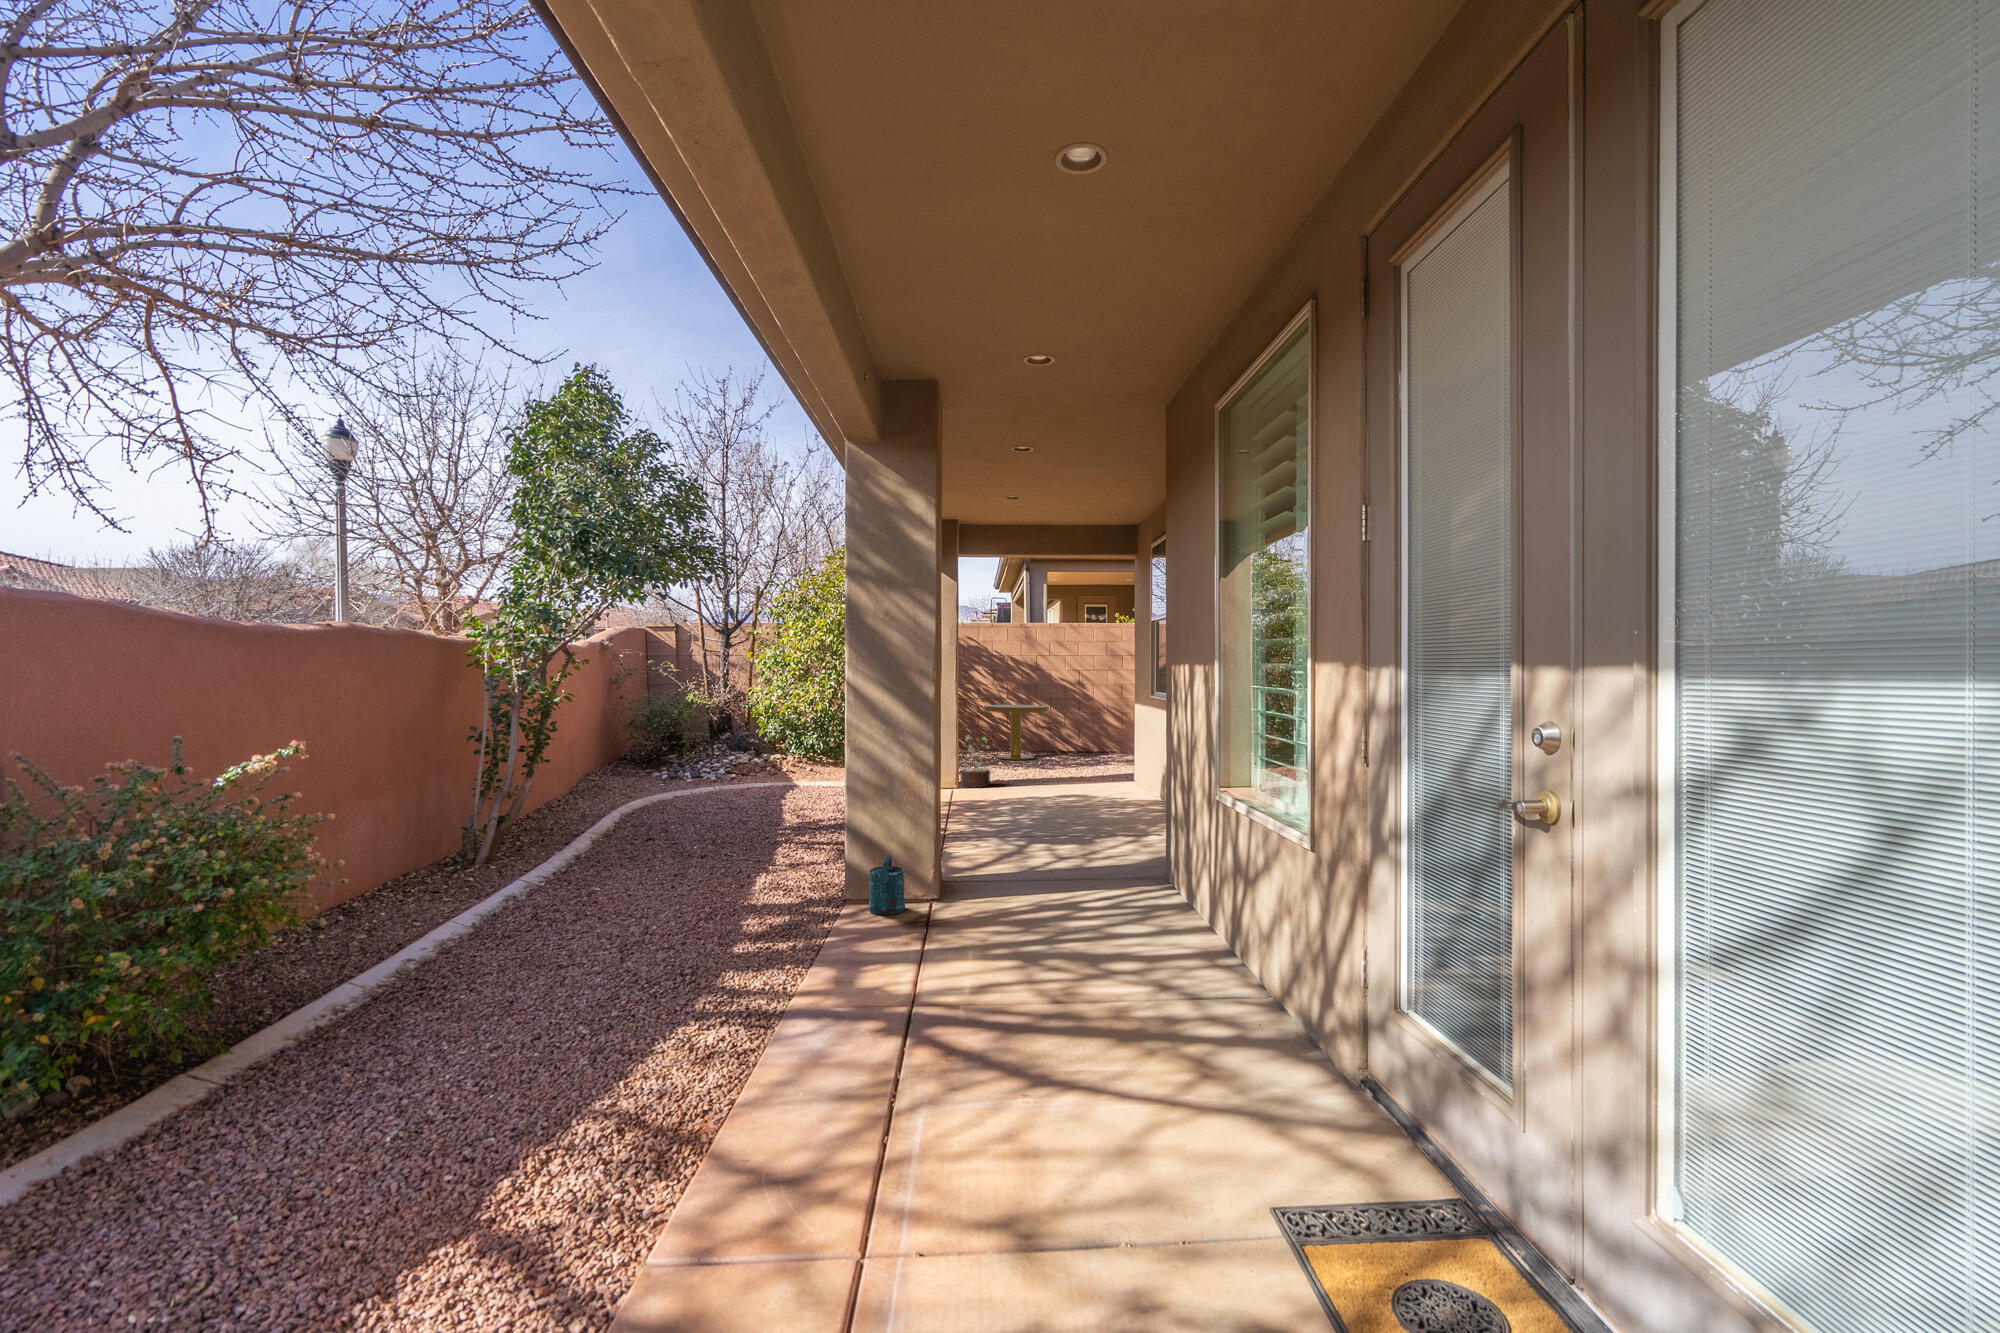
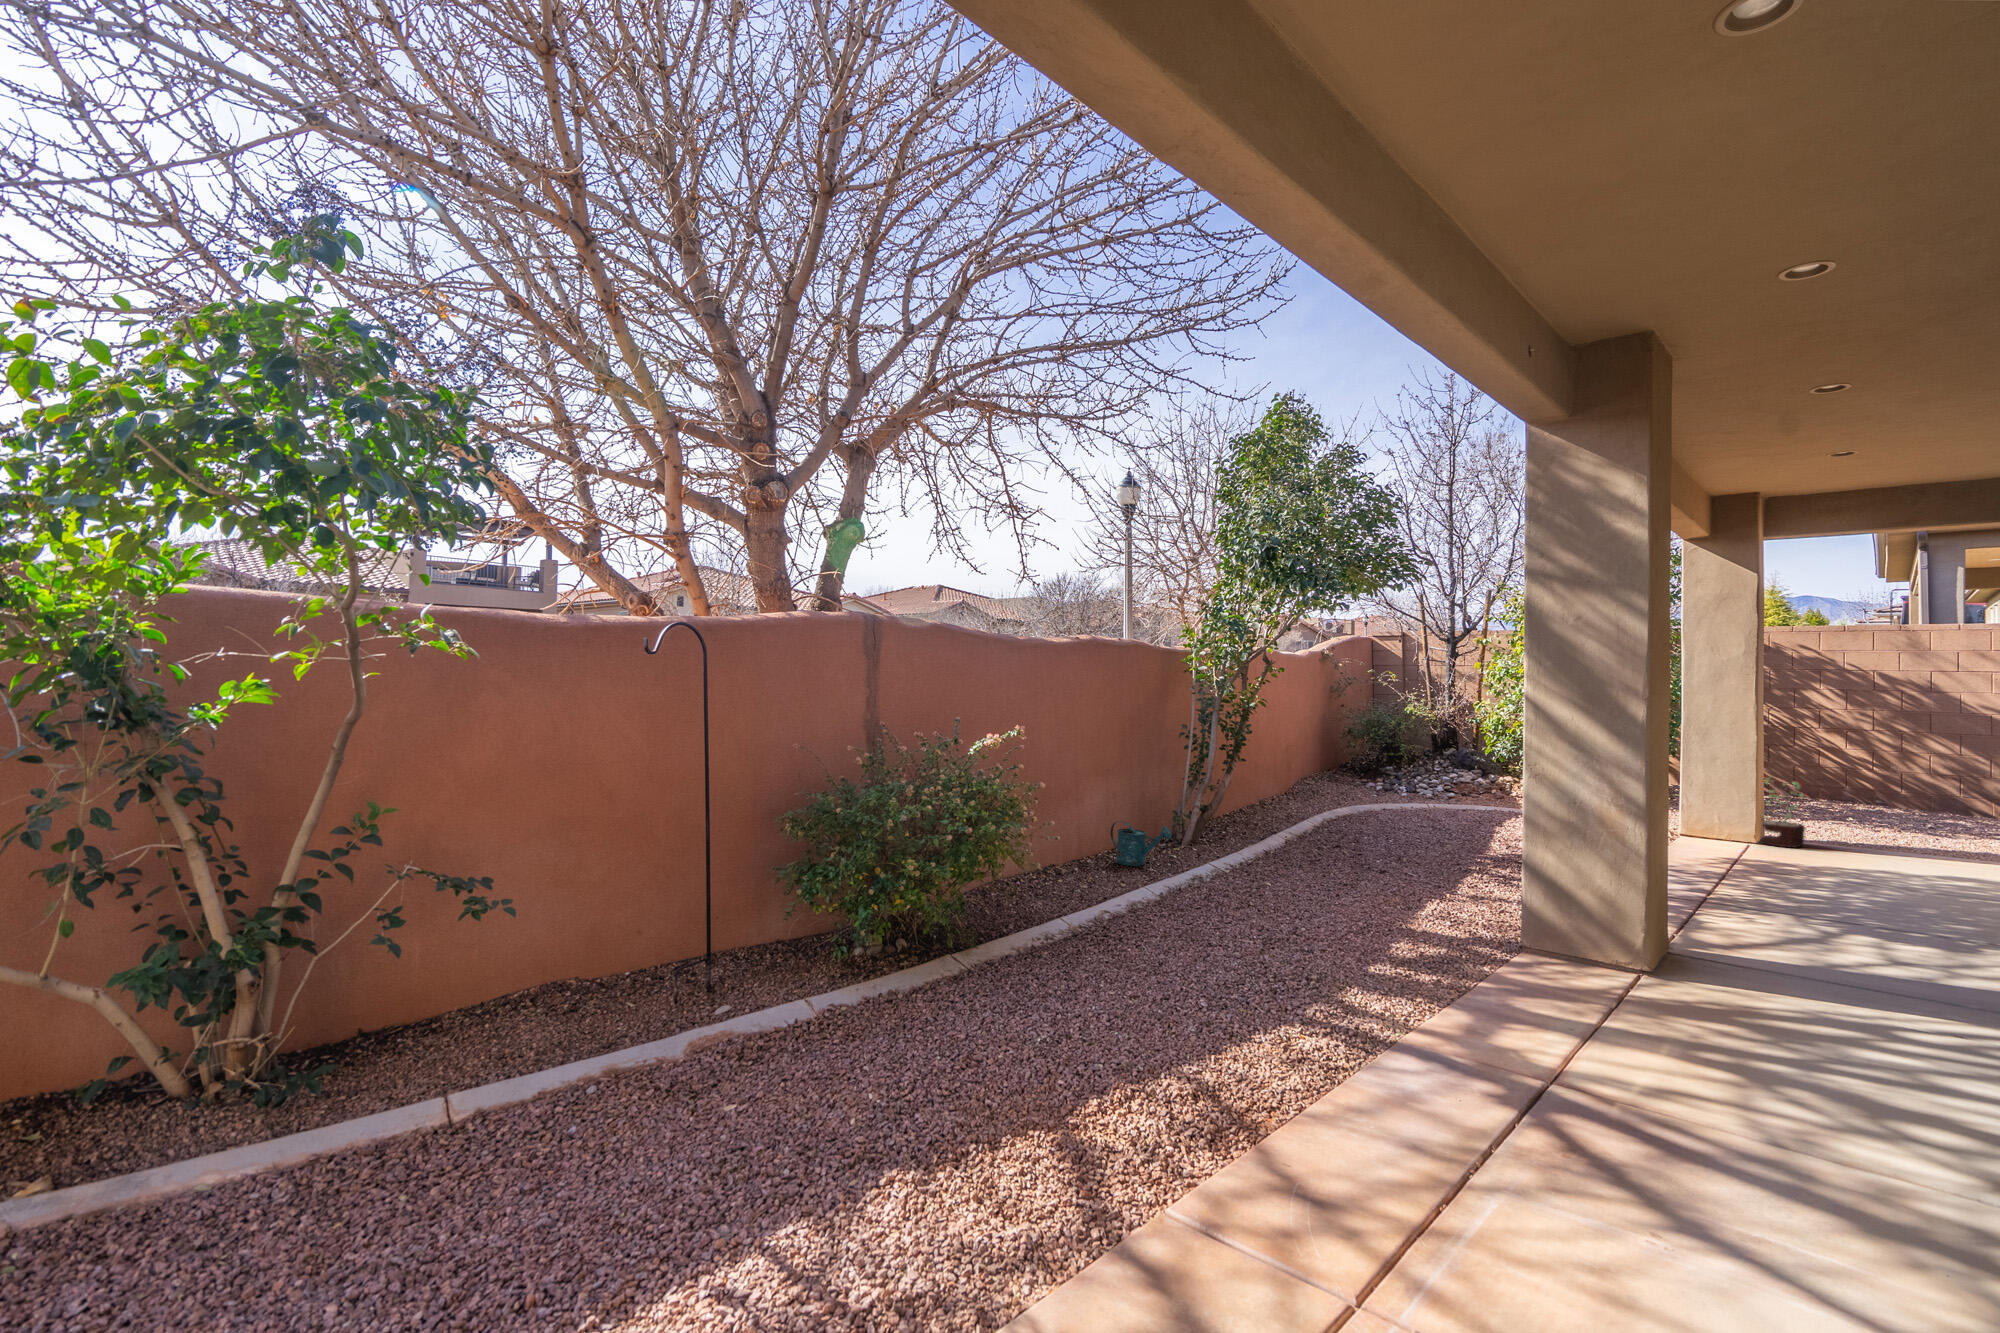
side table: present [983,705,1049,760] -> none [1814,740,1937,820]
watering can: present [869,856,905,915] -> present [1110,821,1171,866]

